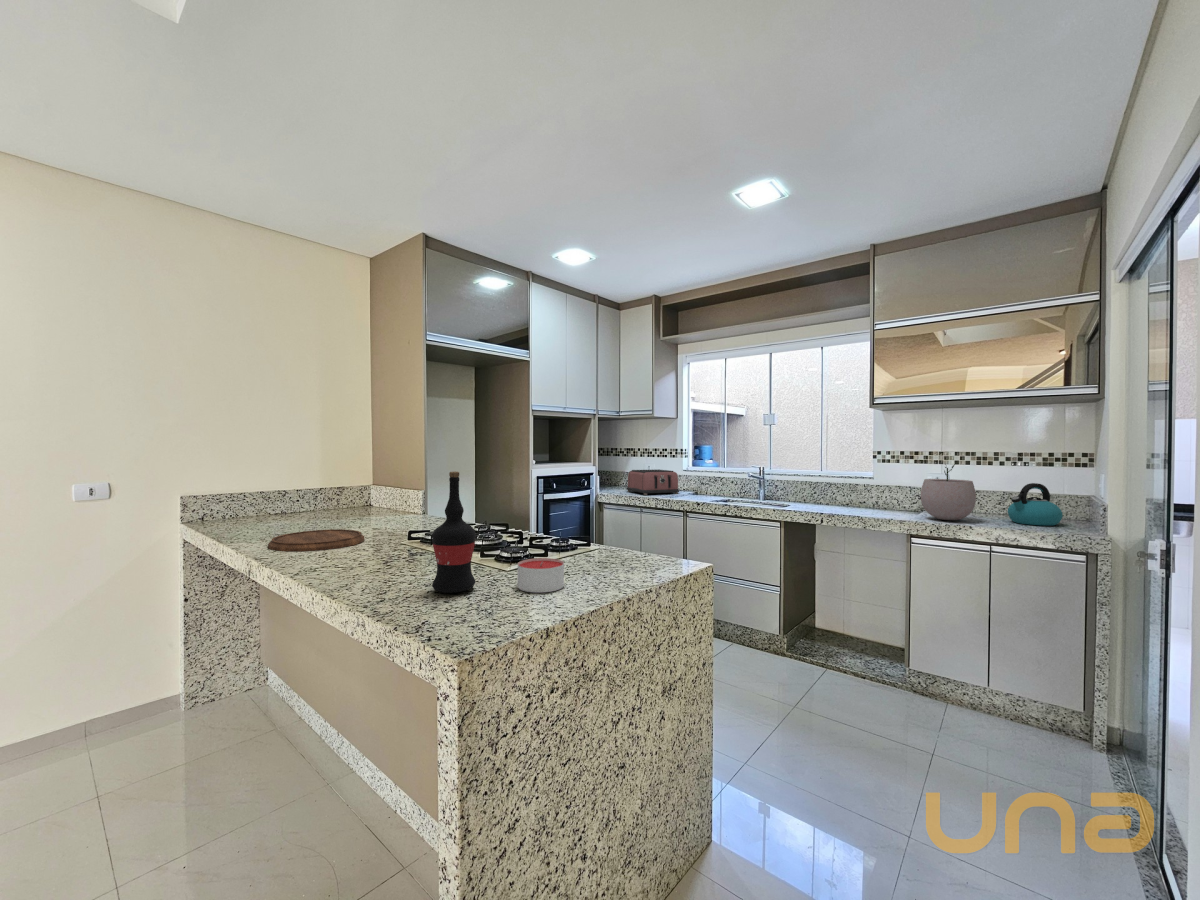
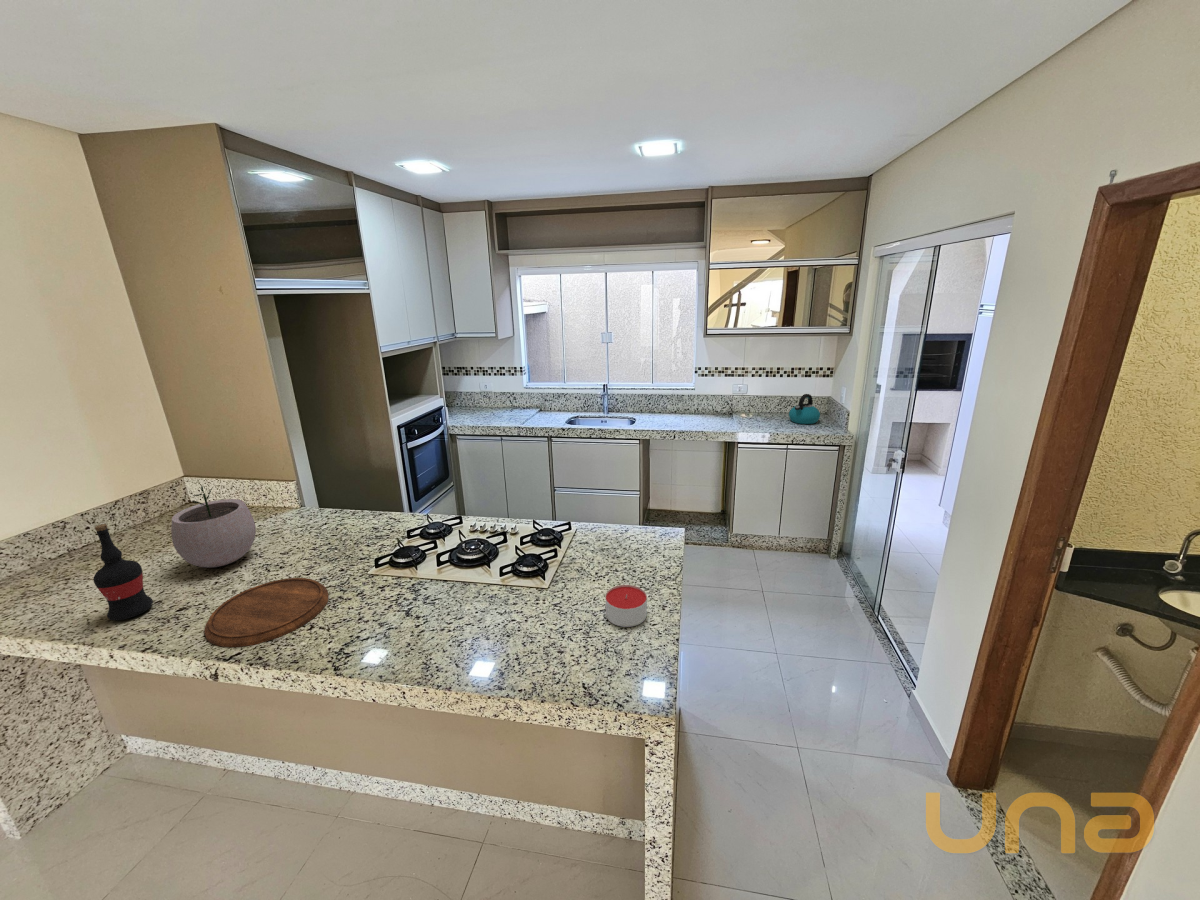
plant pot: present [921,464,976,520] -> present [171,486,256,568]
toaster: present [627,469,679,495] -> none [474,390,529,421]
wine bottle: present [432,471,476,593] -> present [93,524,153,620]

